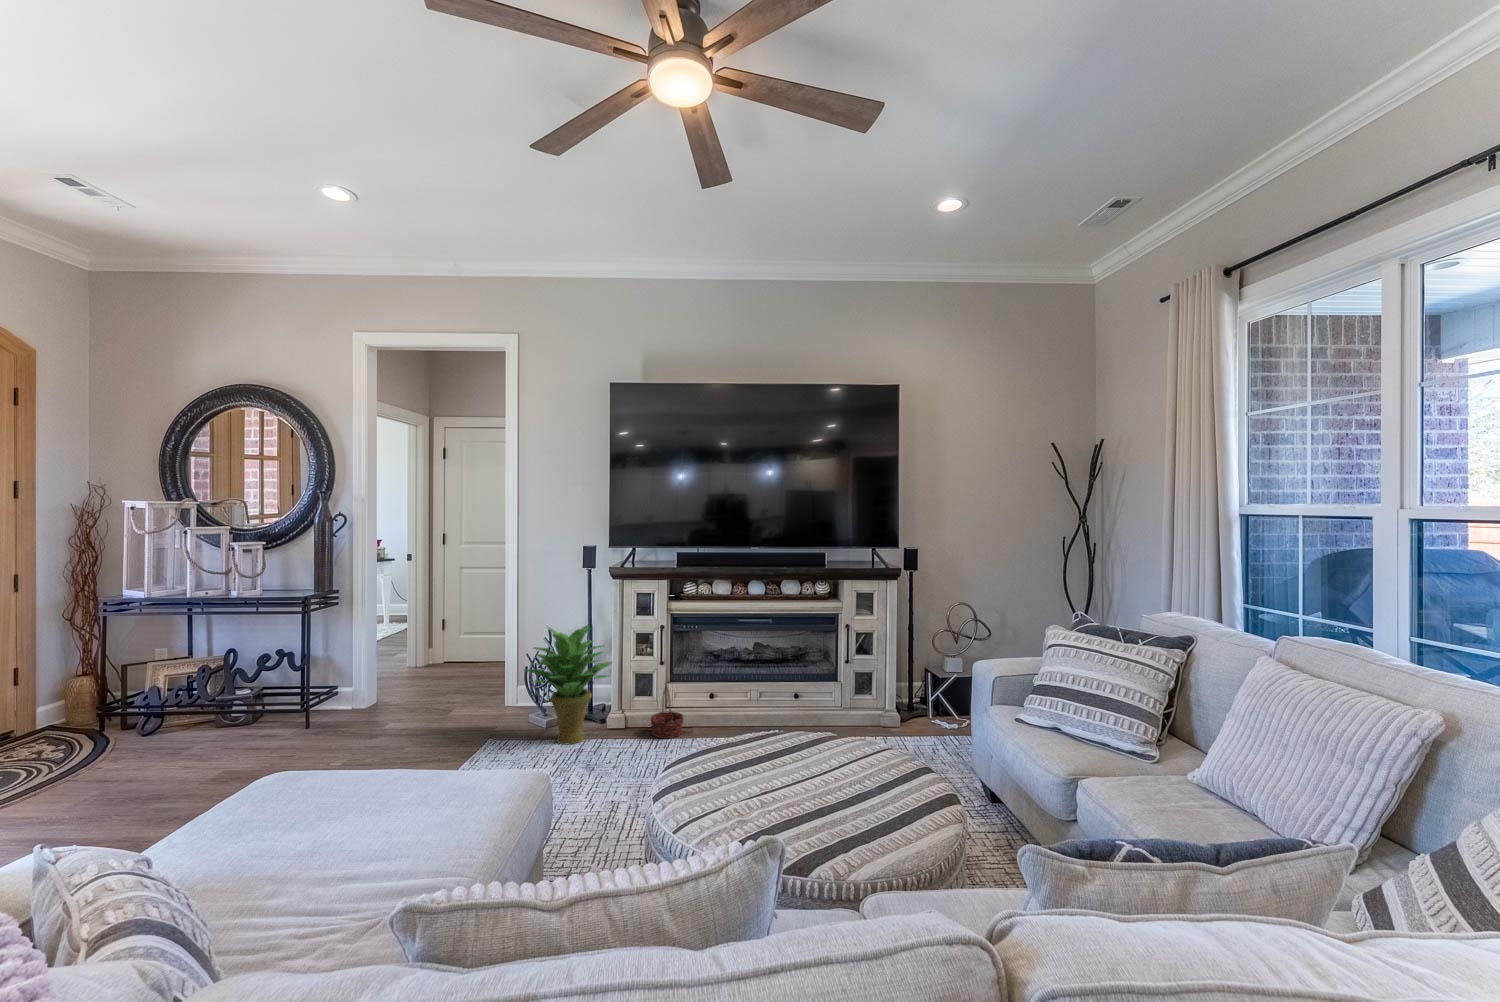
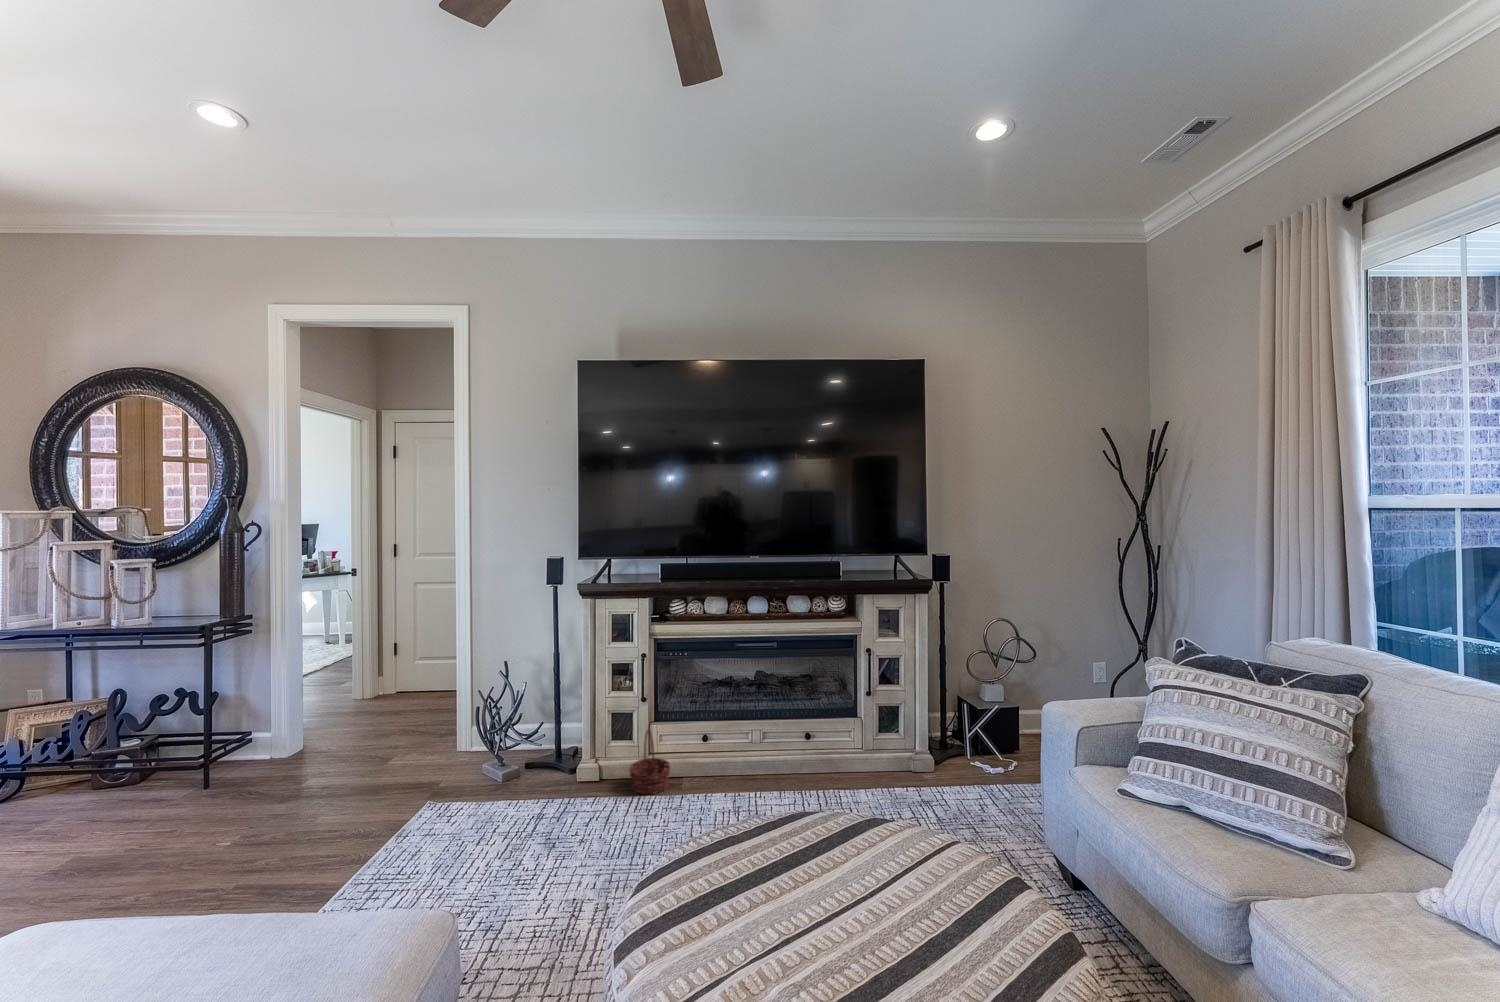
potted plant: present [525,626,611,744] -> none [470,655,582,806]

